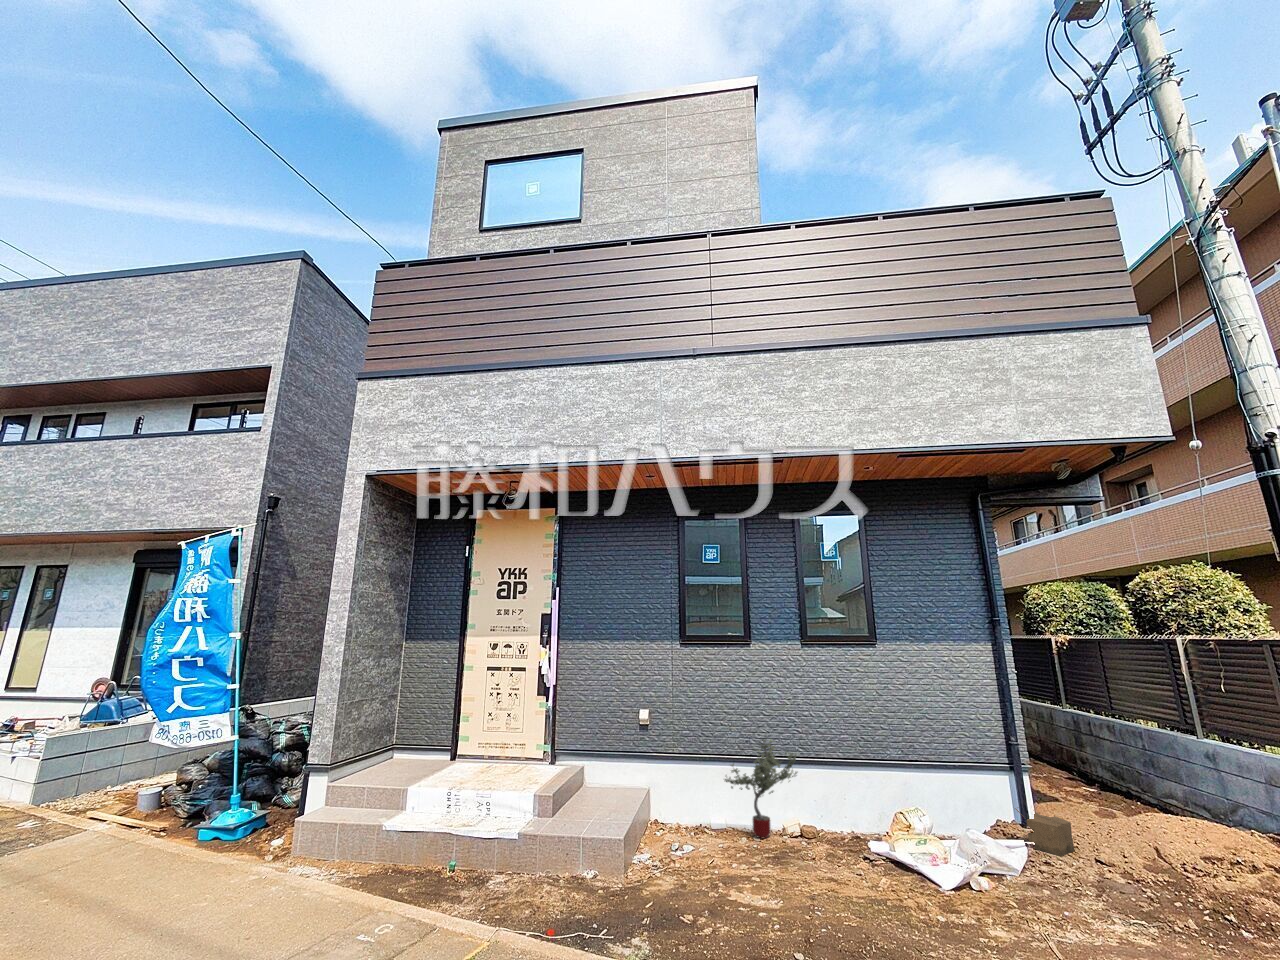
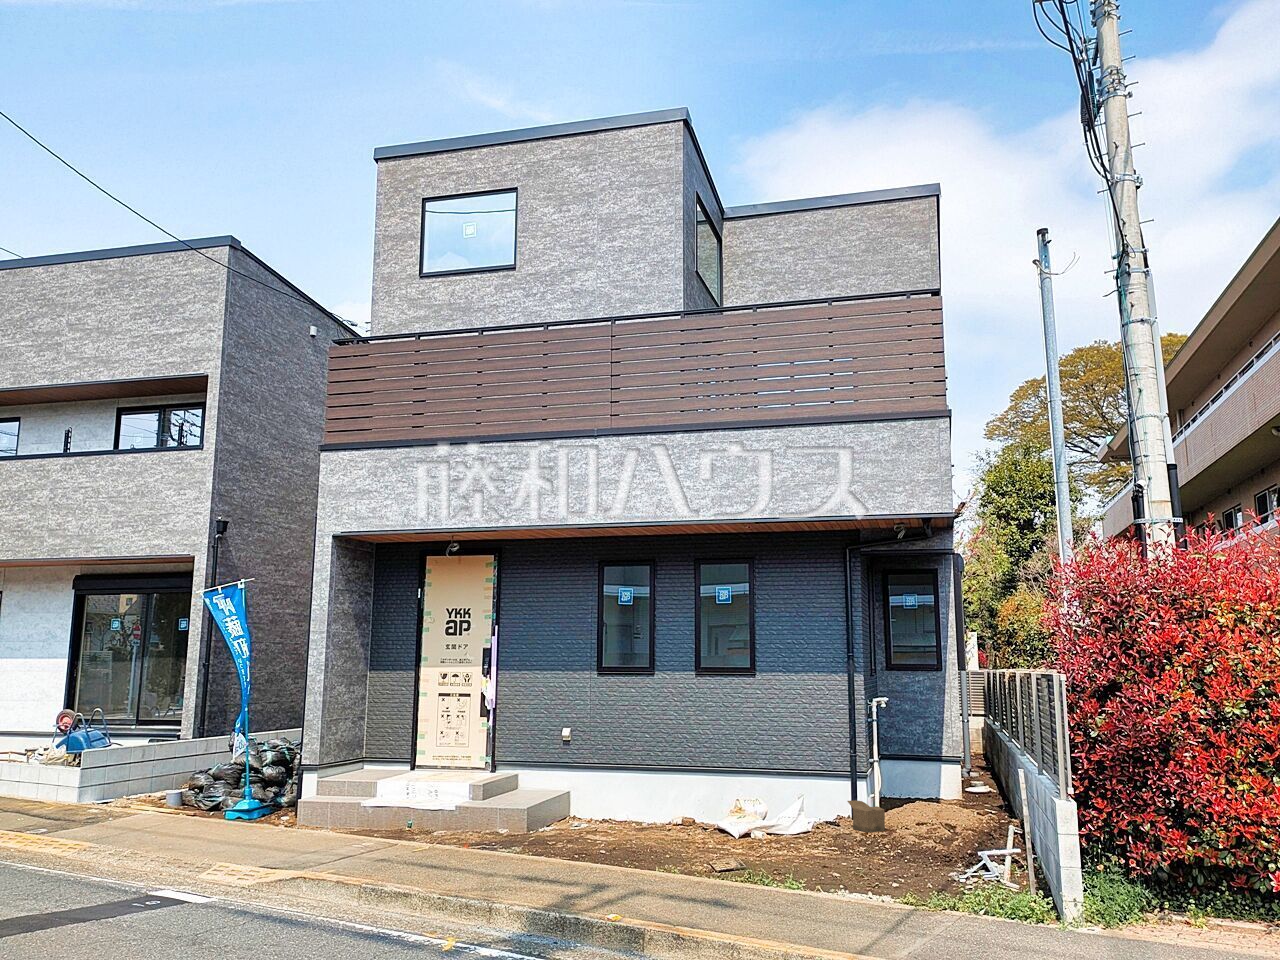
potted tree: present [725,739,797,838] -> none [623,748,680,823]

